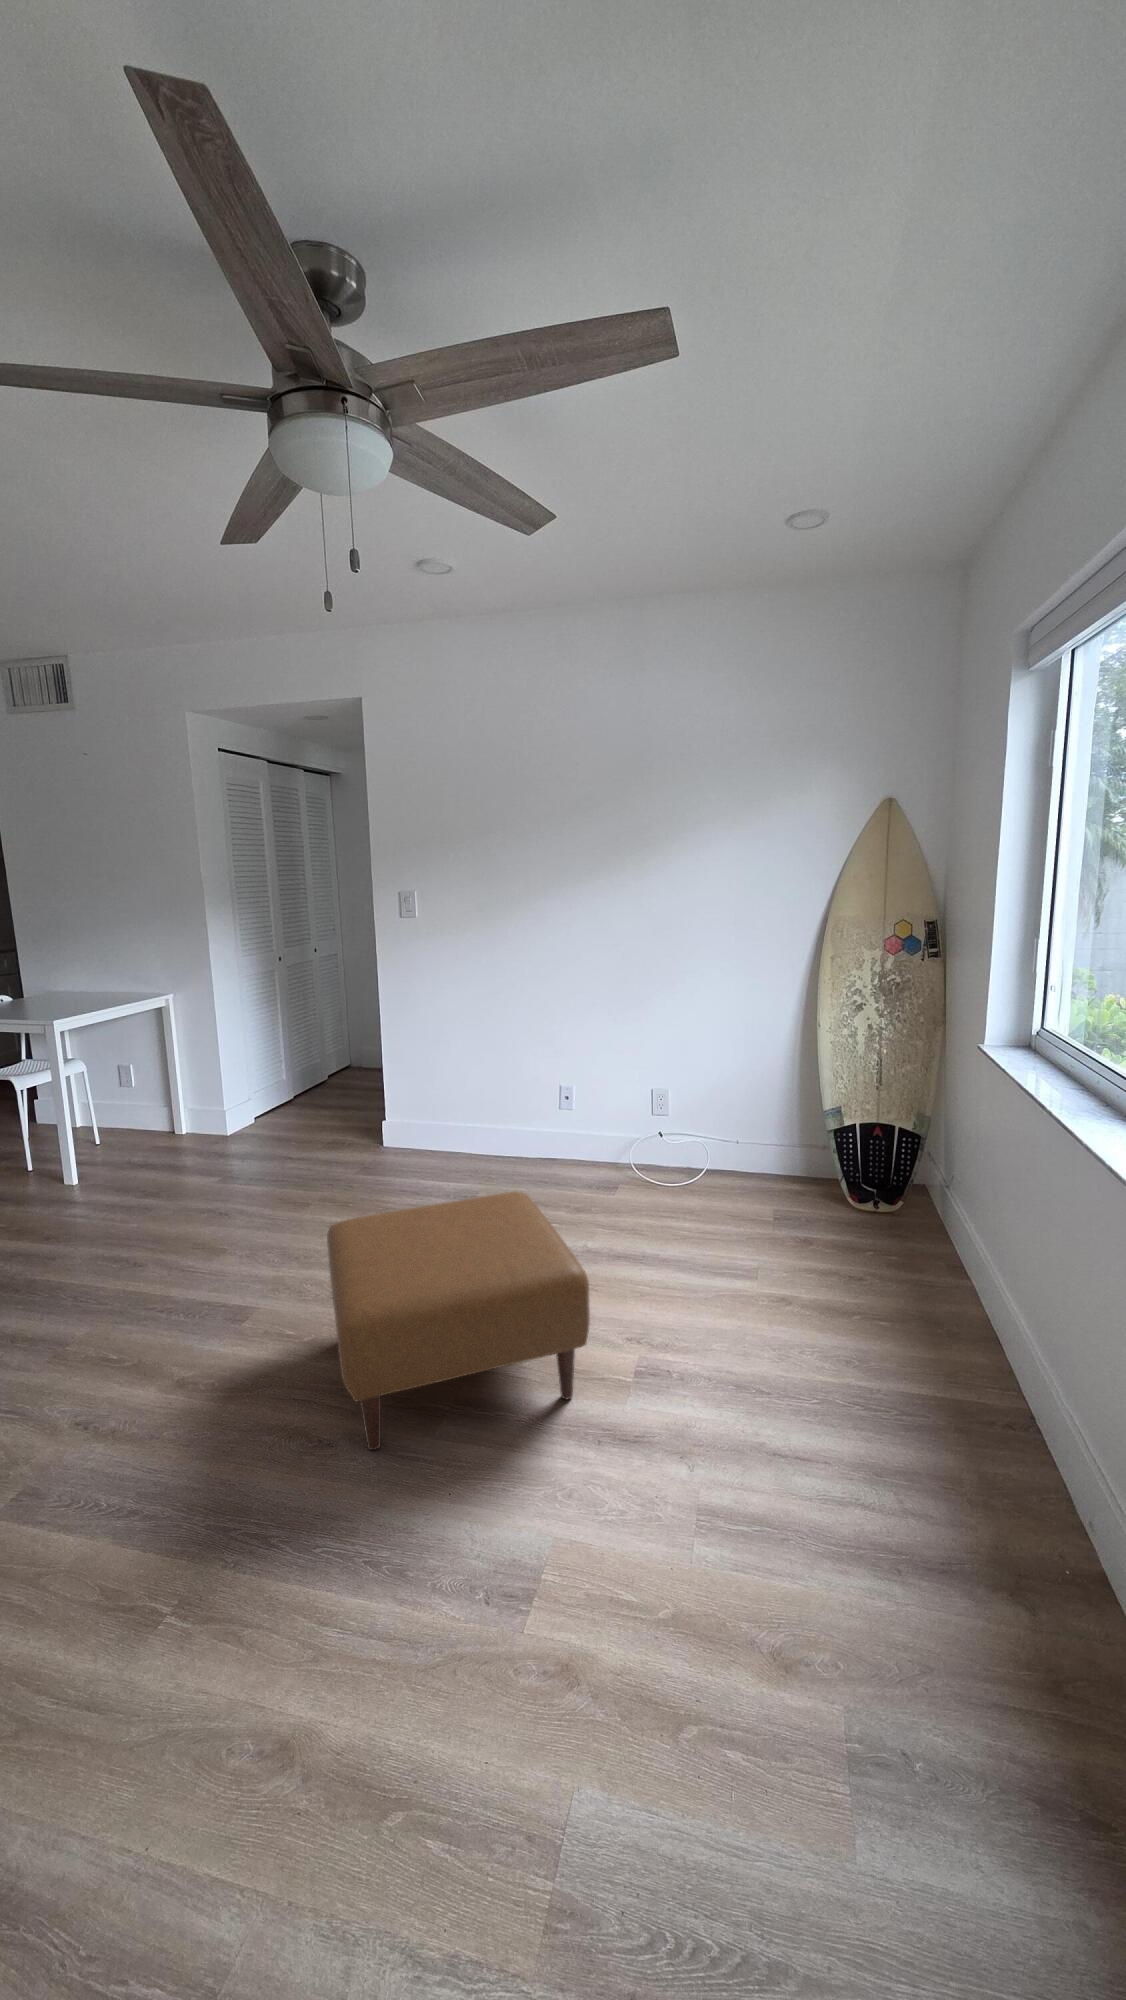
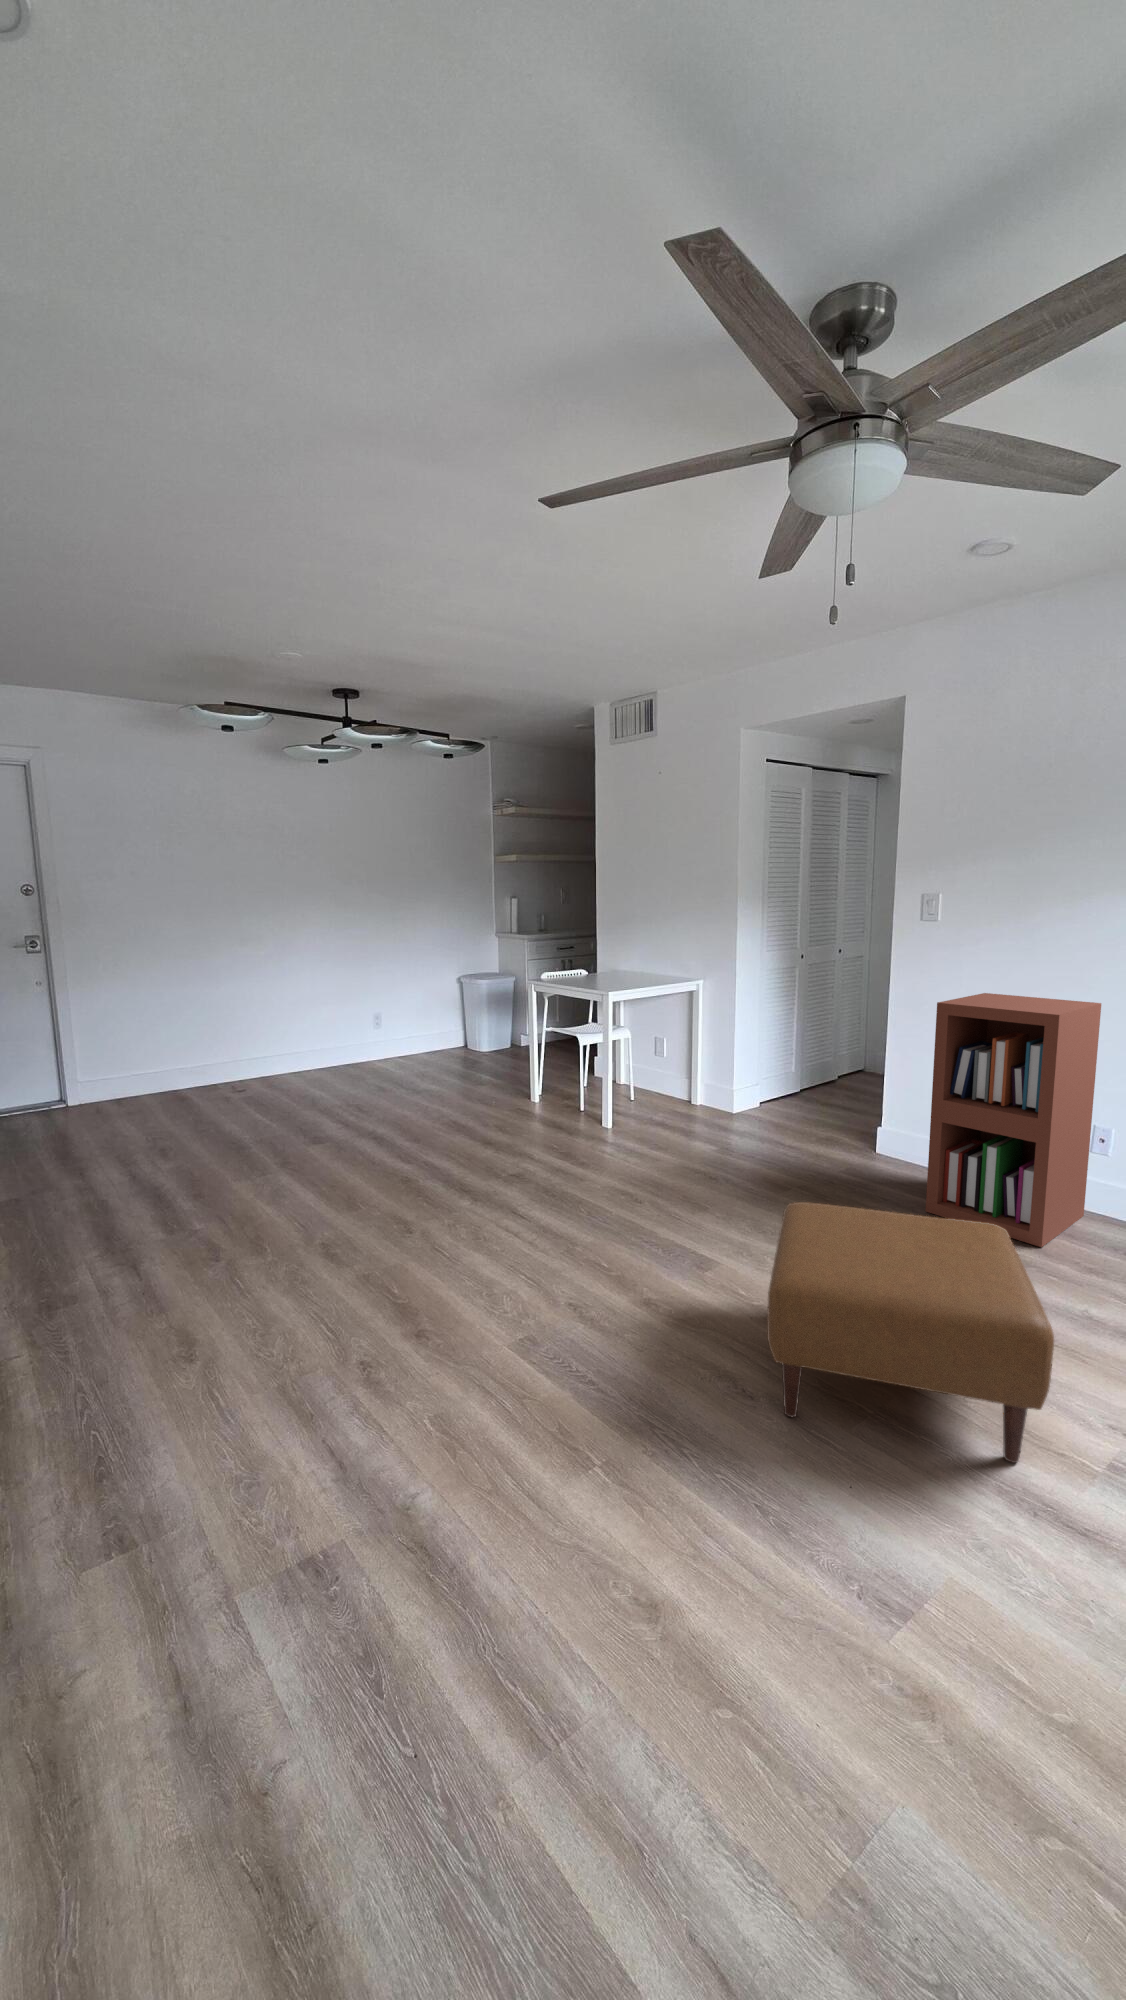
bookshelf: none [430,979,560,1195] -> present [926,993,1101,1247]

